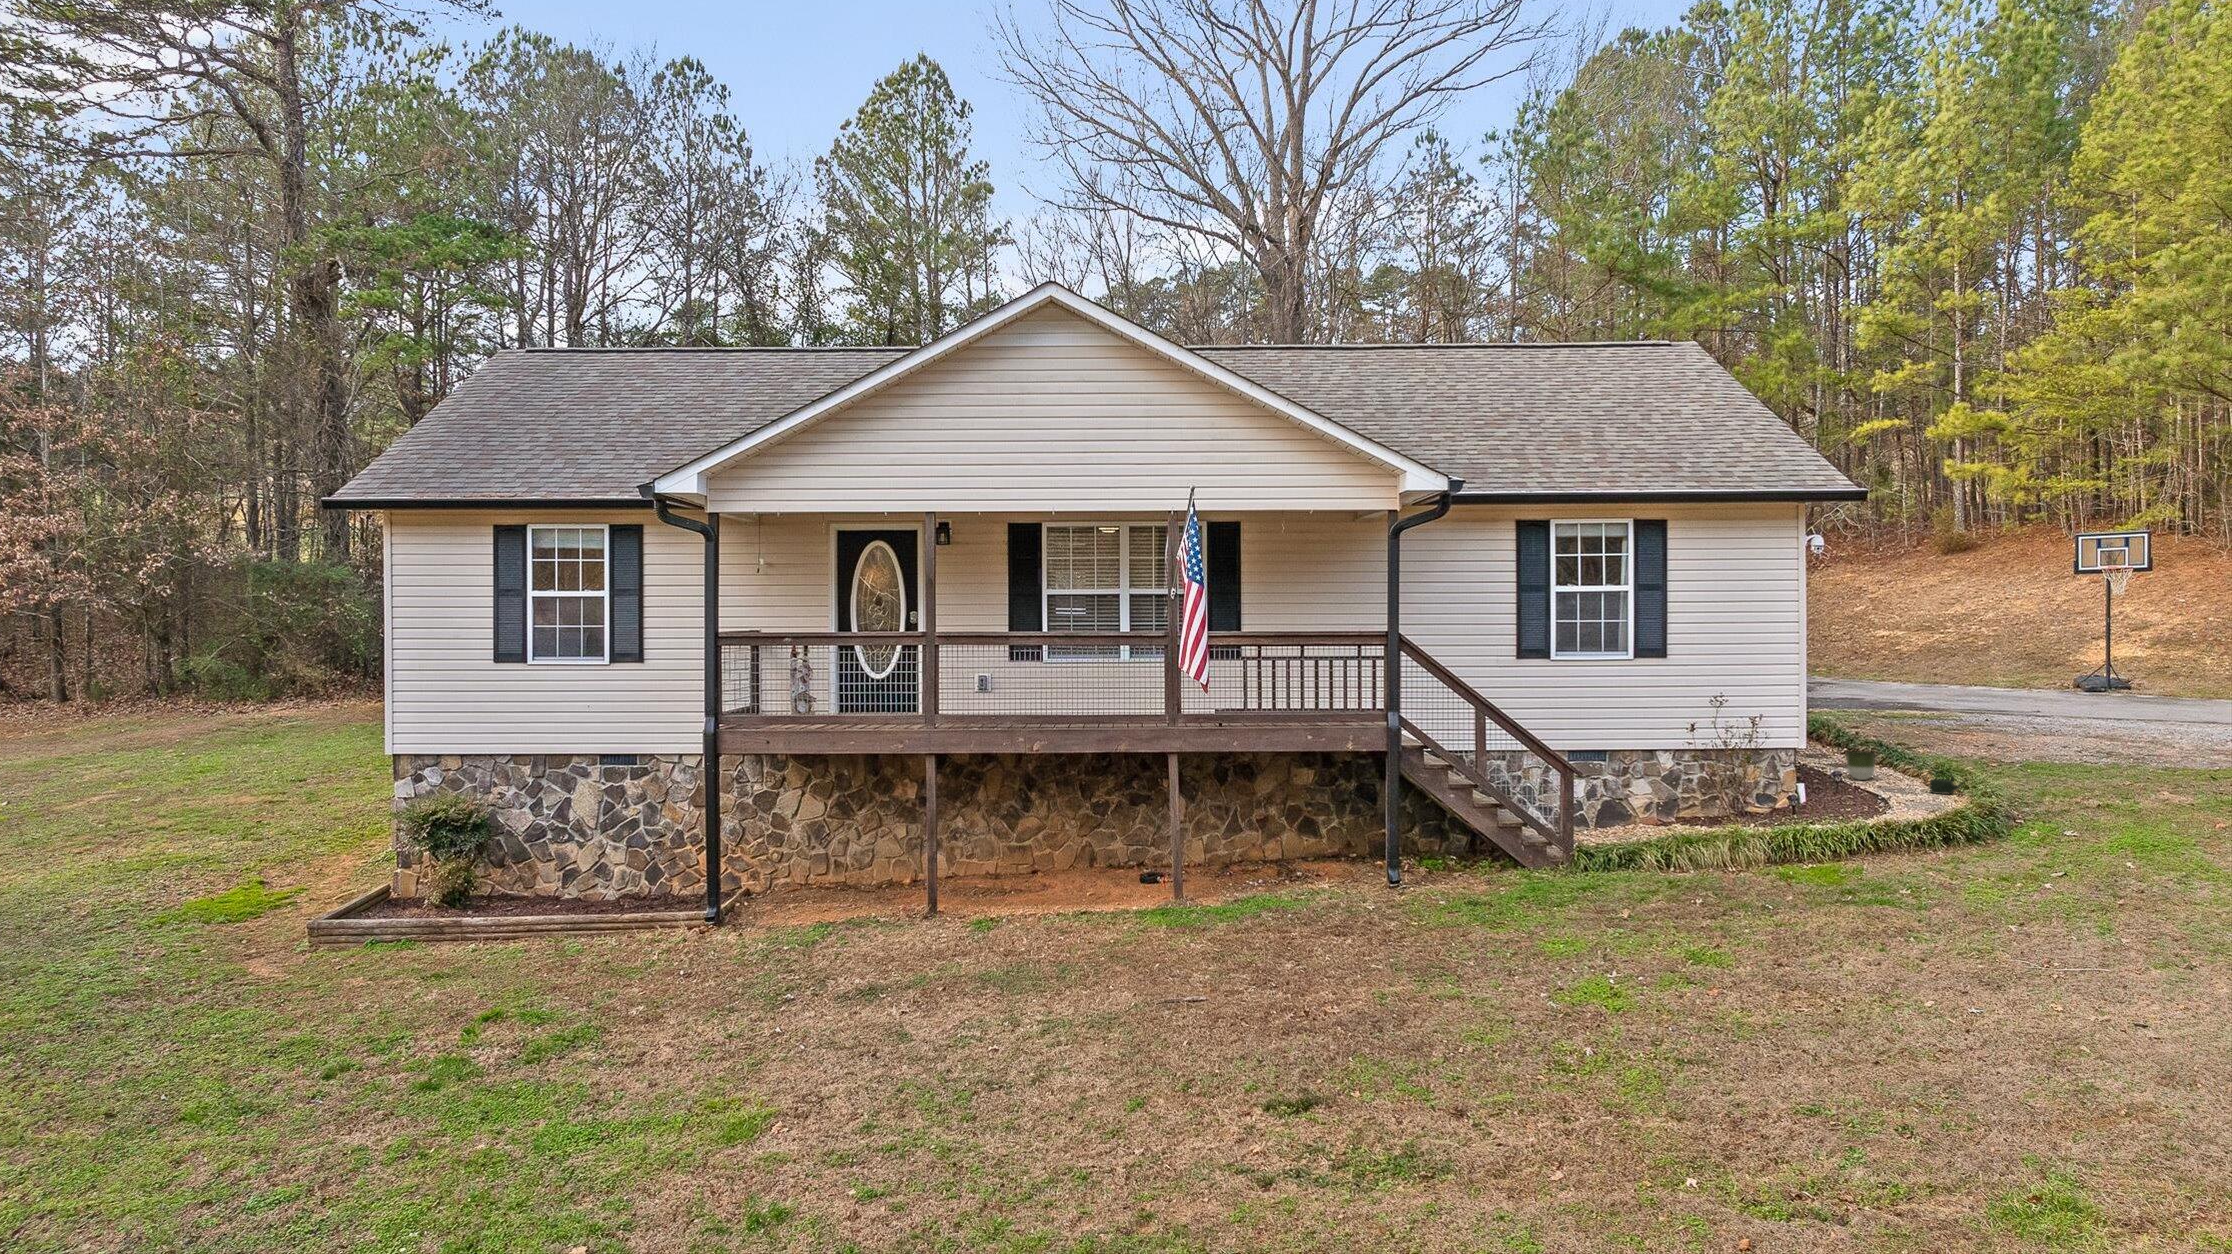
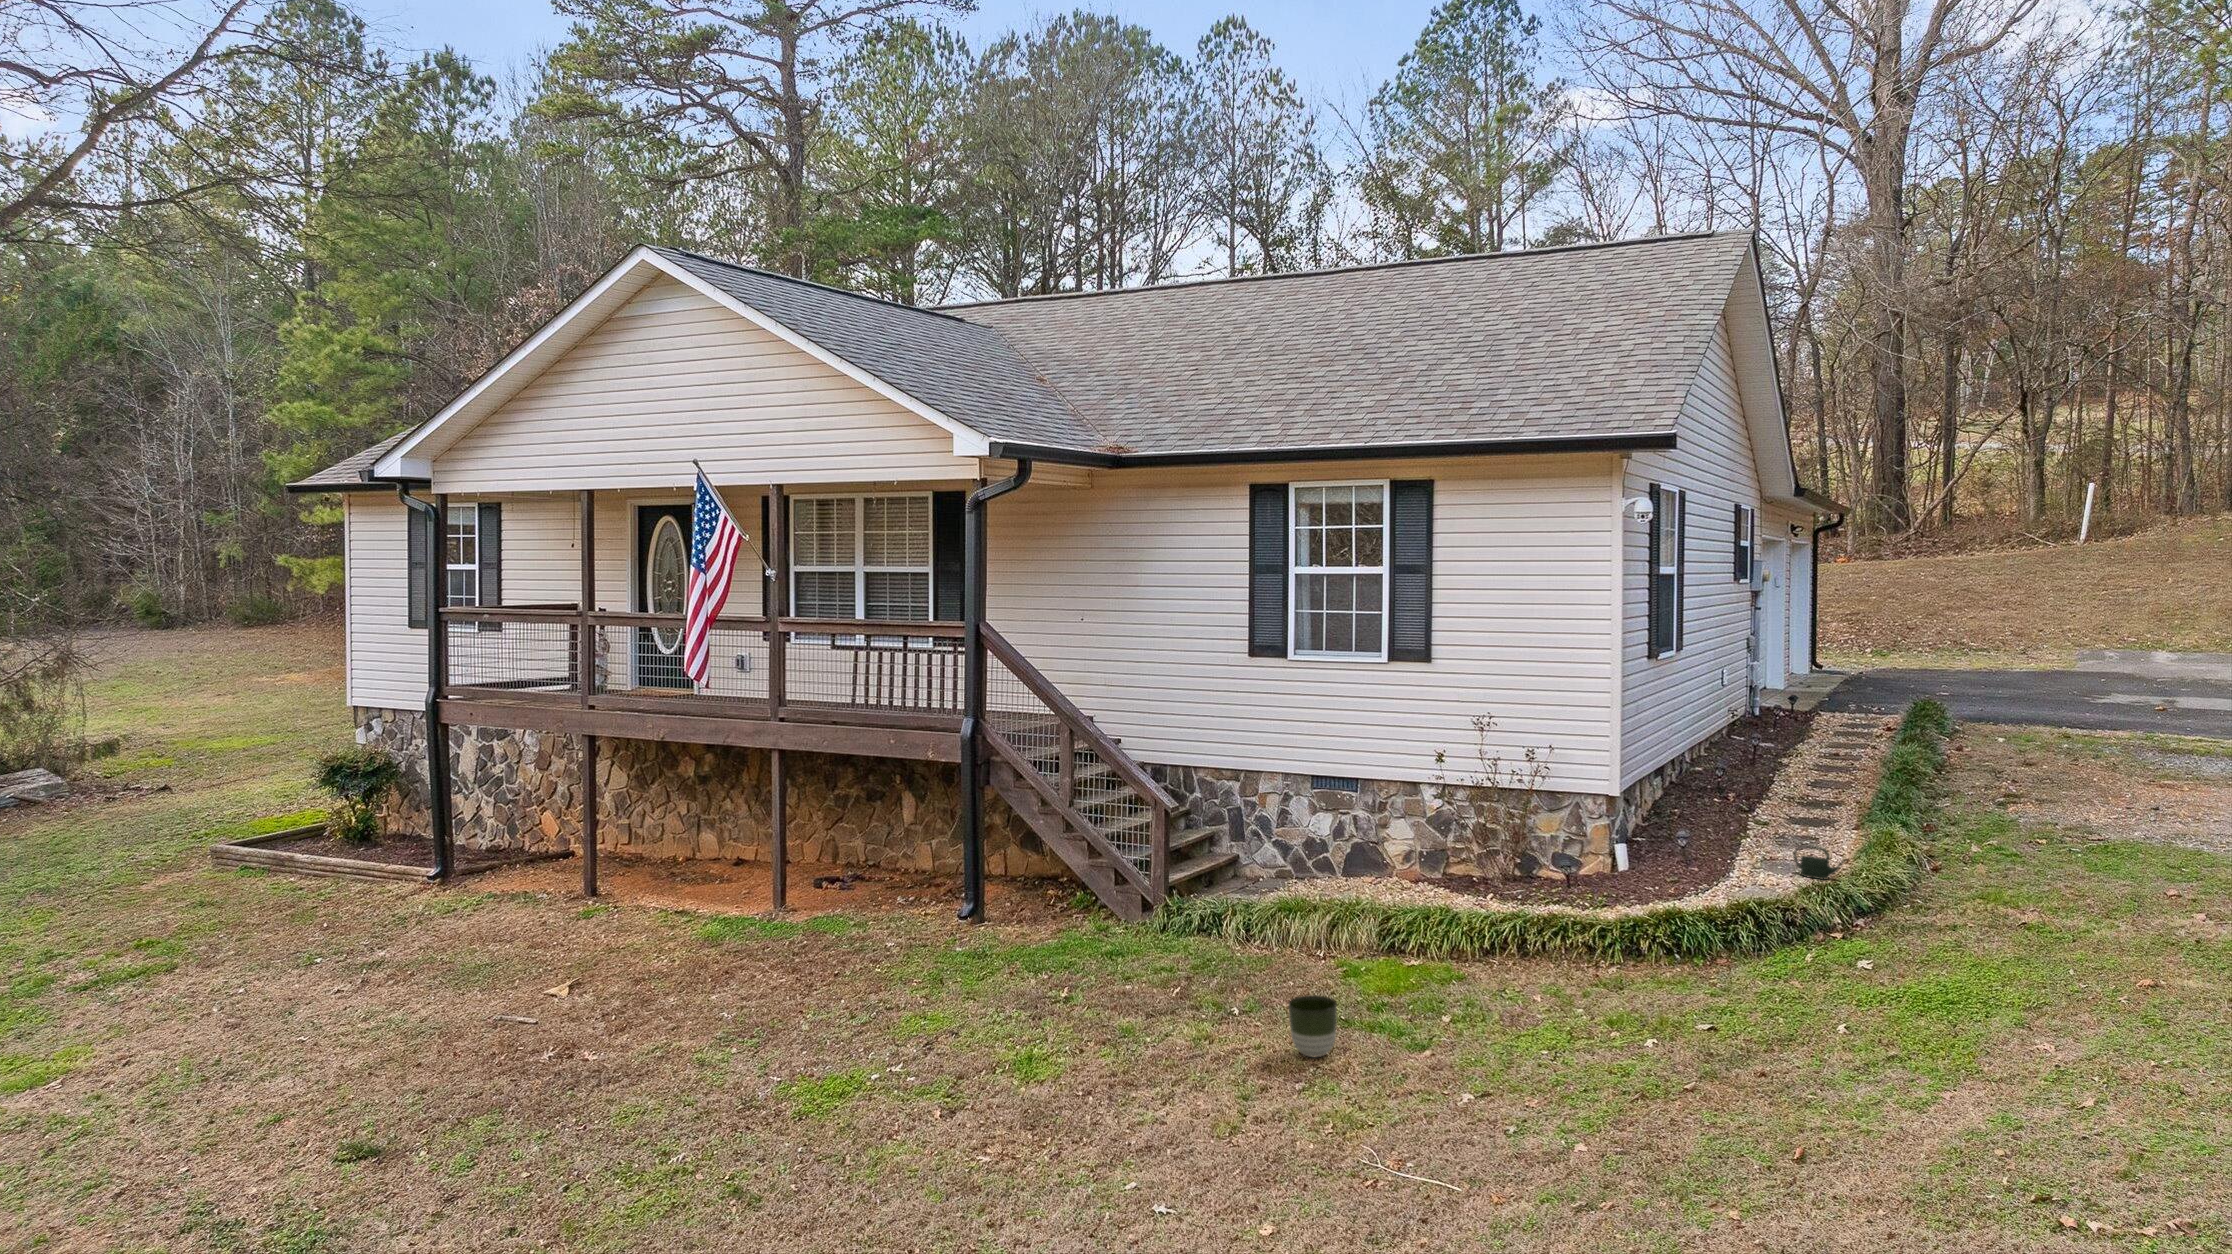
planter: present [1846,751,1875,780] -> present [1288,995,1337,1057]

